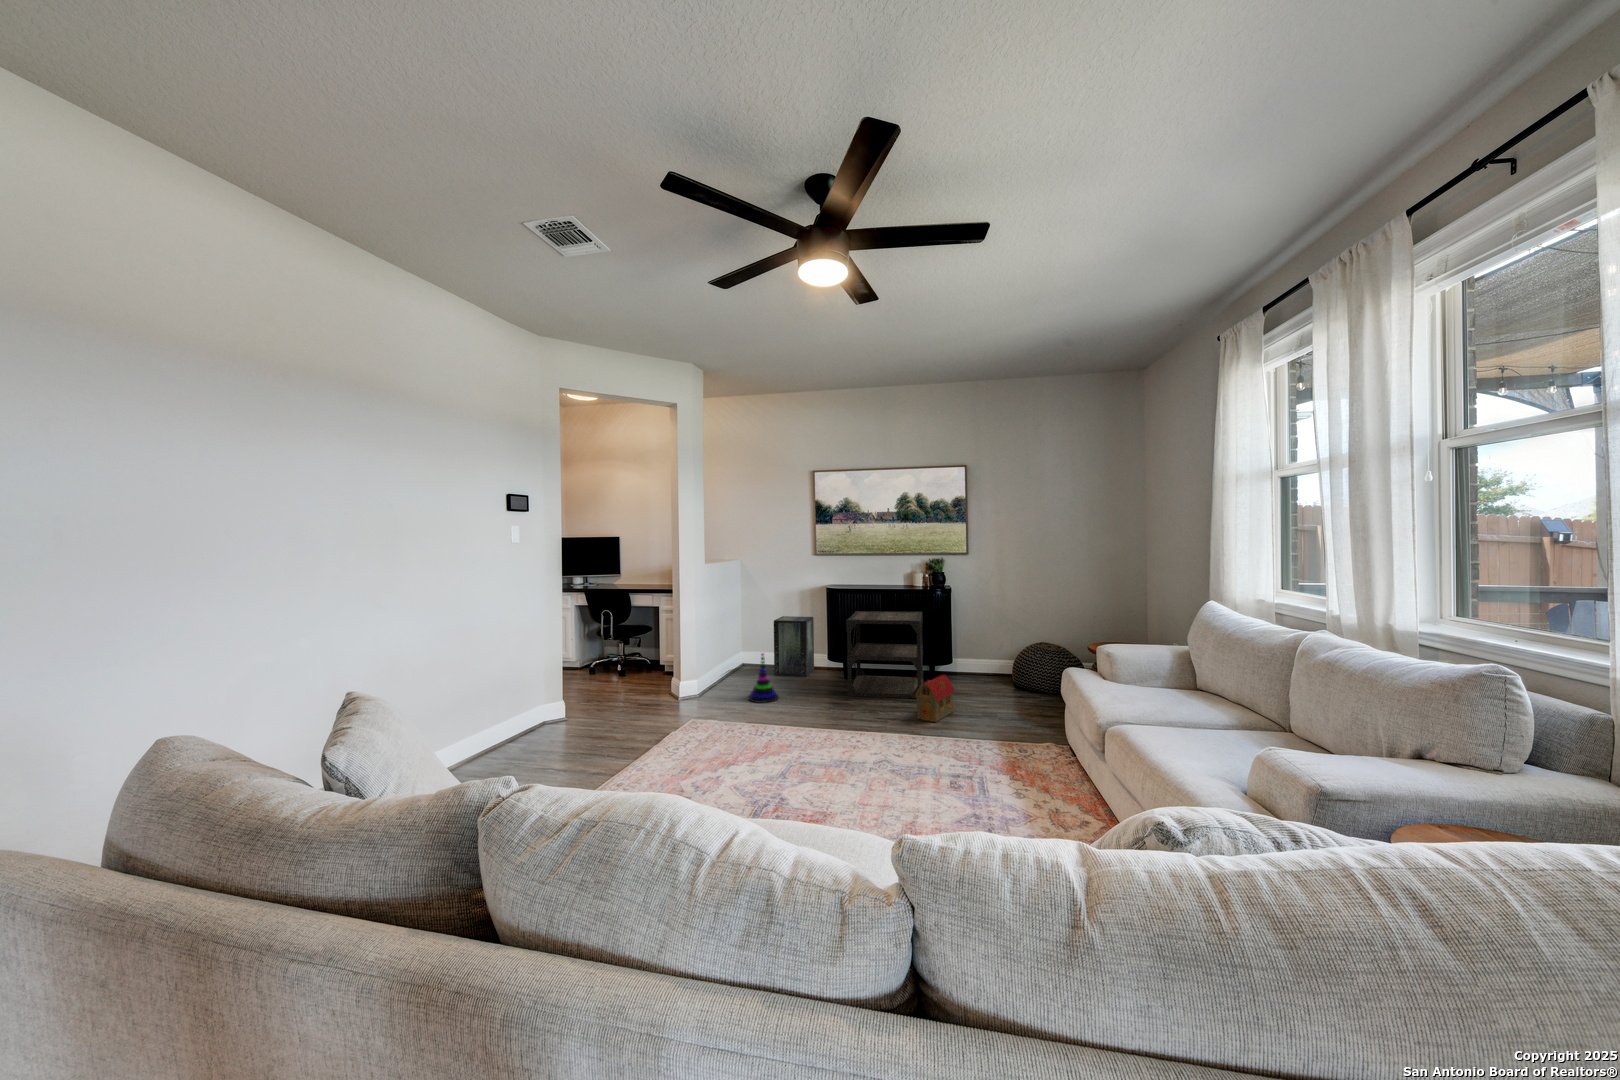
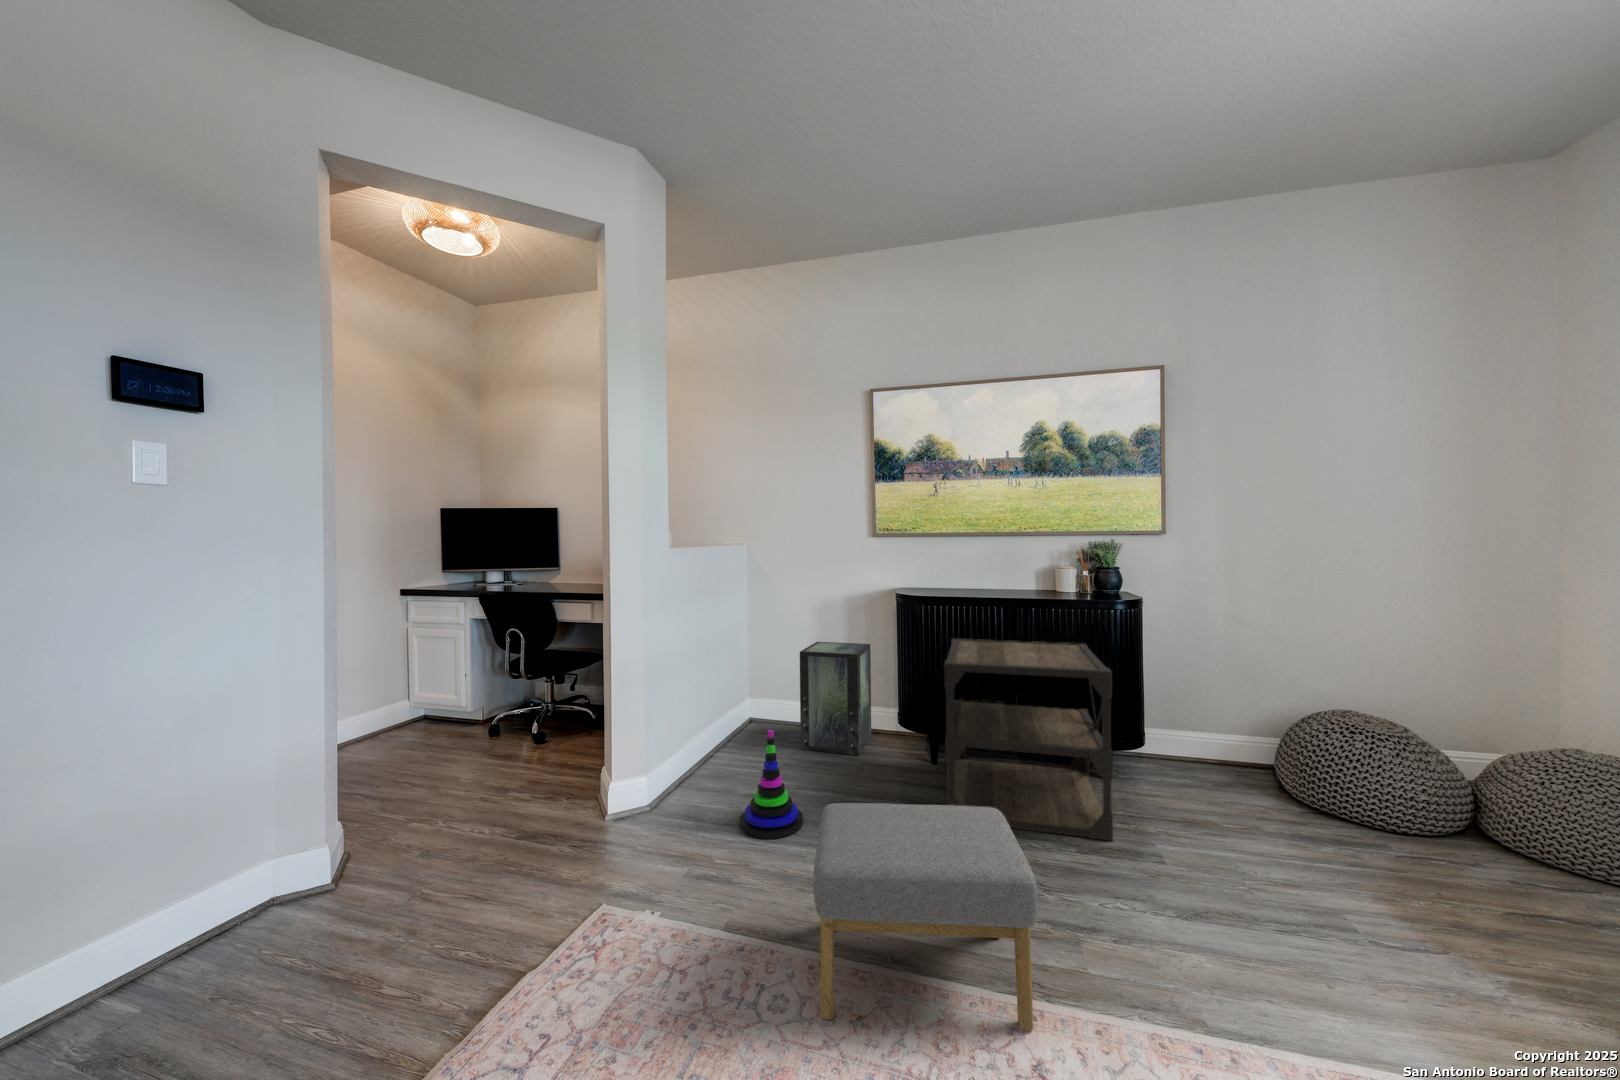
footstool: none [787,670,866,737] -> present [813,803,1037,1031]
toy house: present [916,675,954,722] -> none [1140,809,1225,956]

